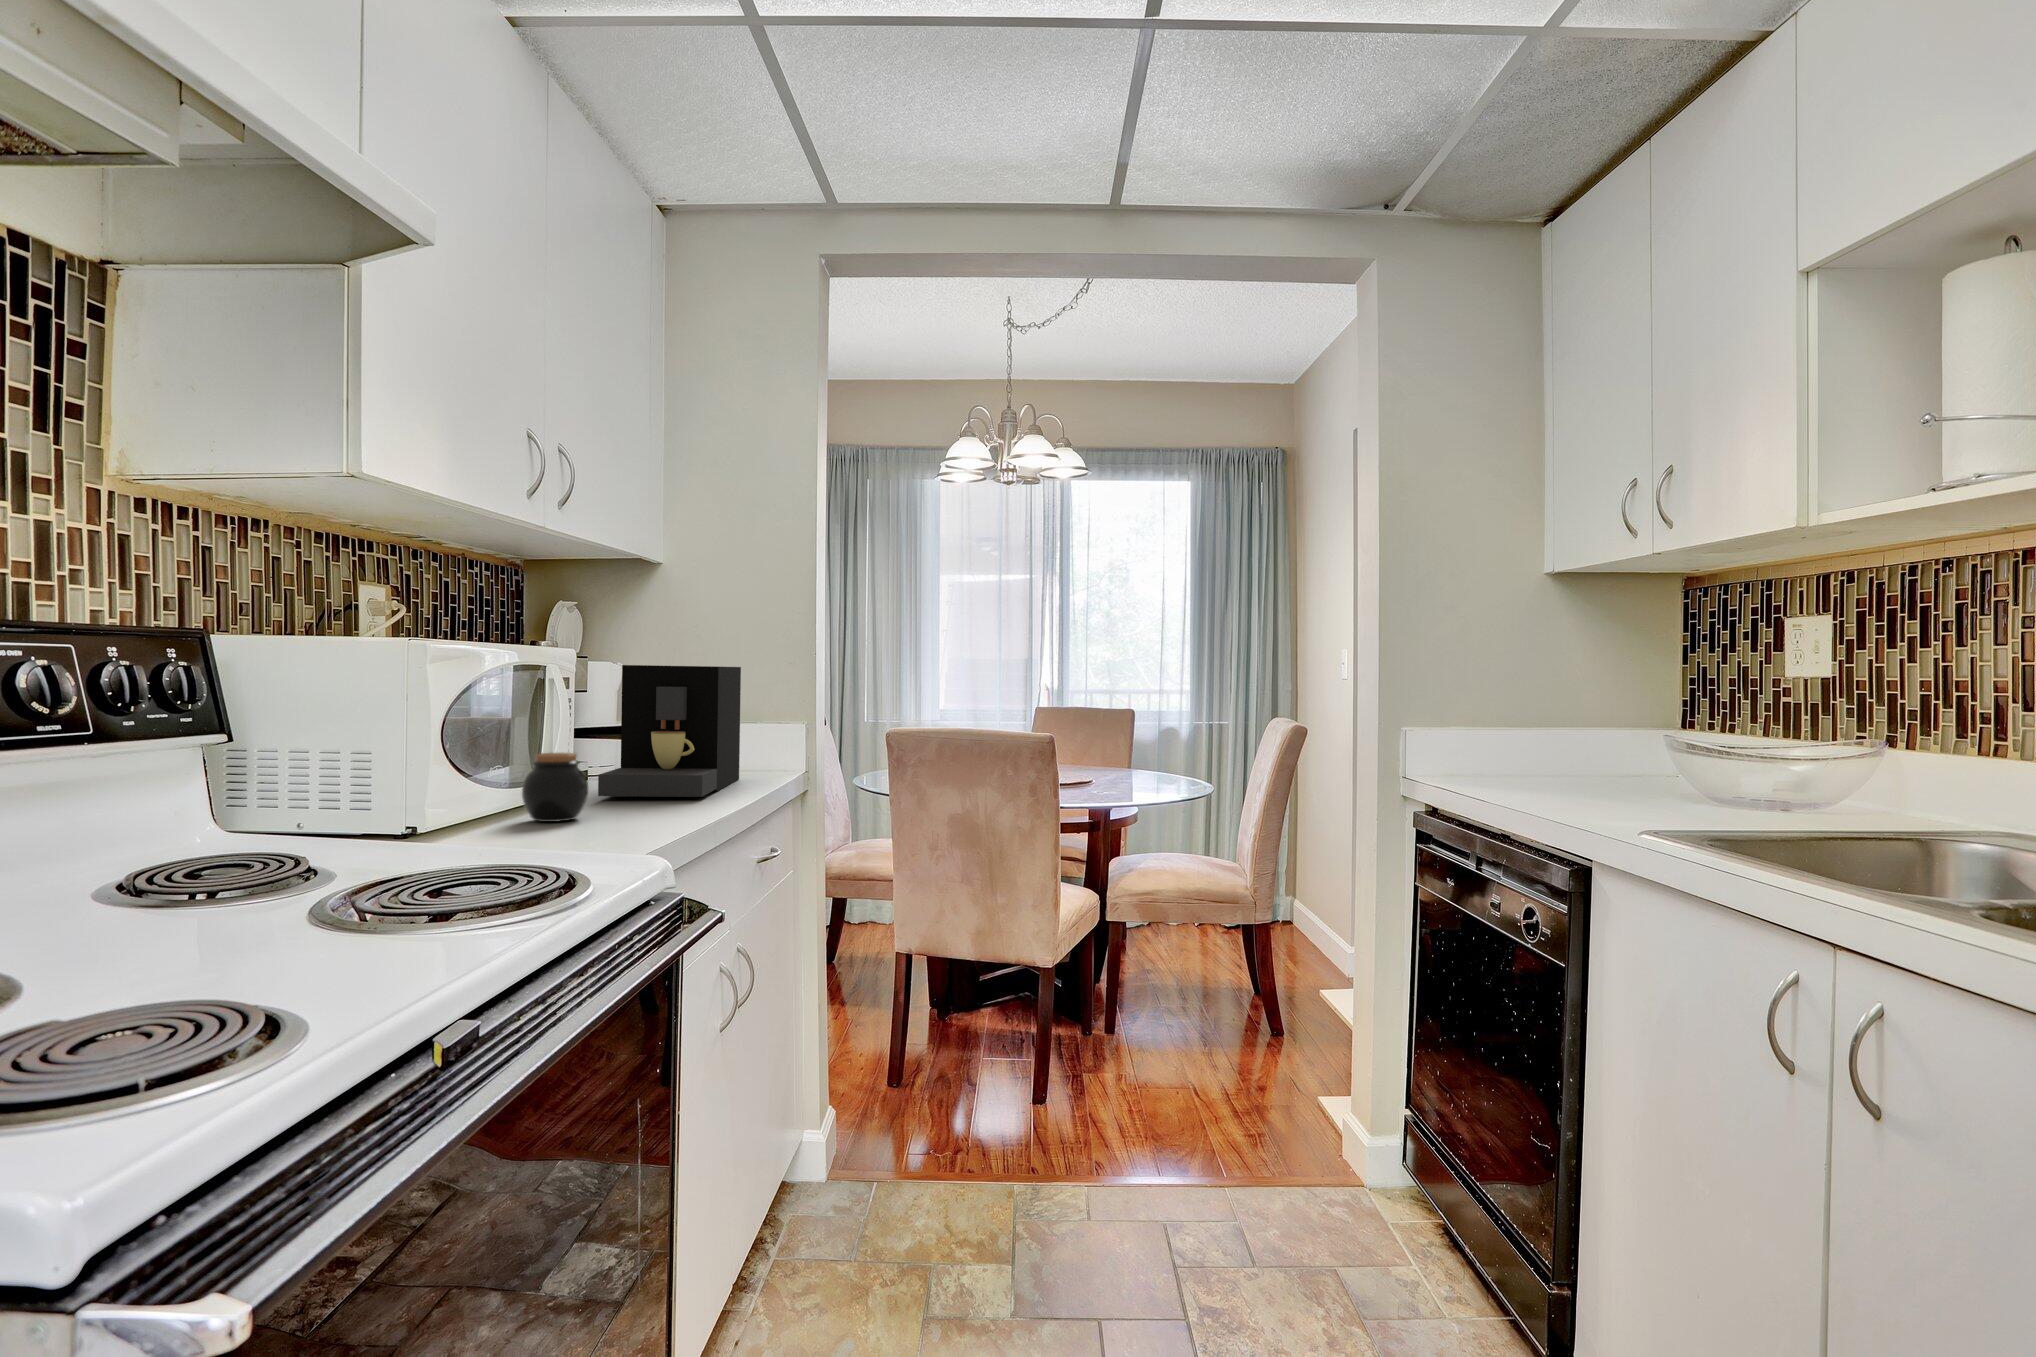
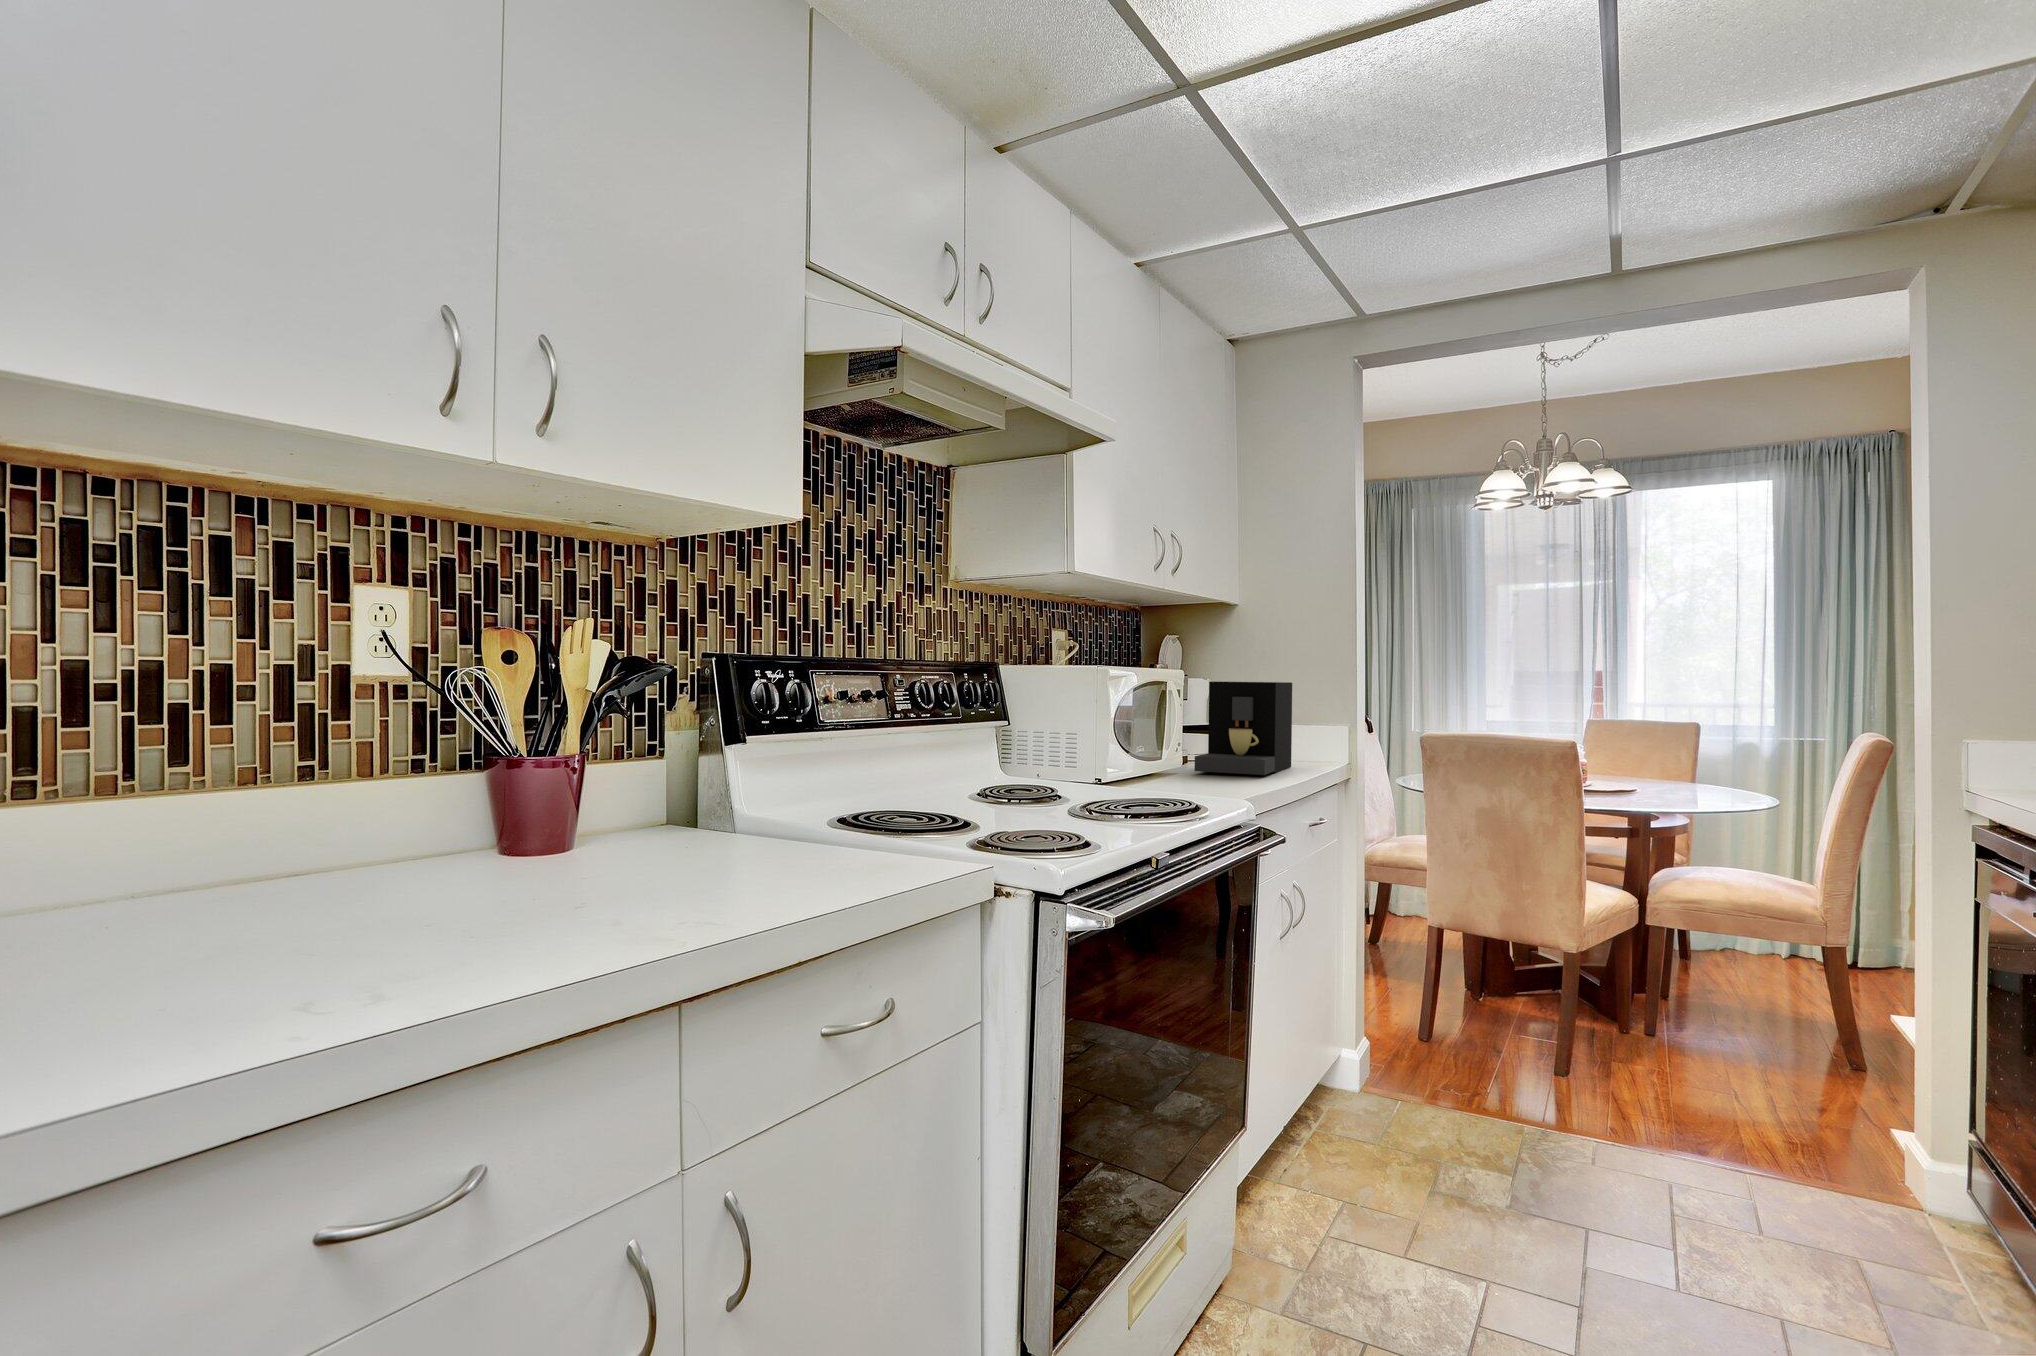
jar: present [522,753,588,822] -> none [1151,739,1191,783]

